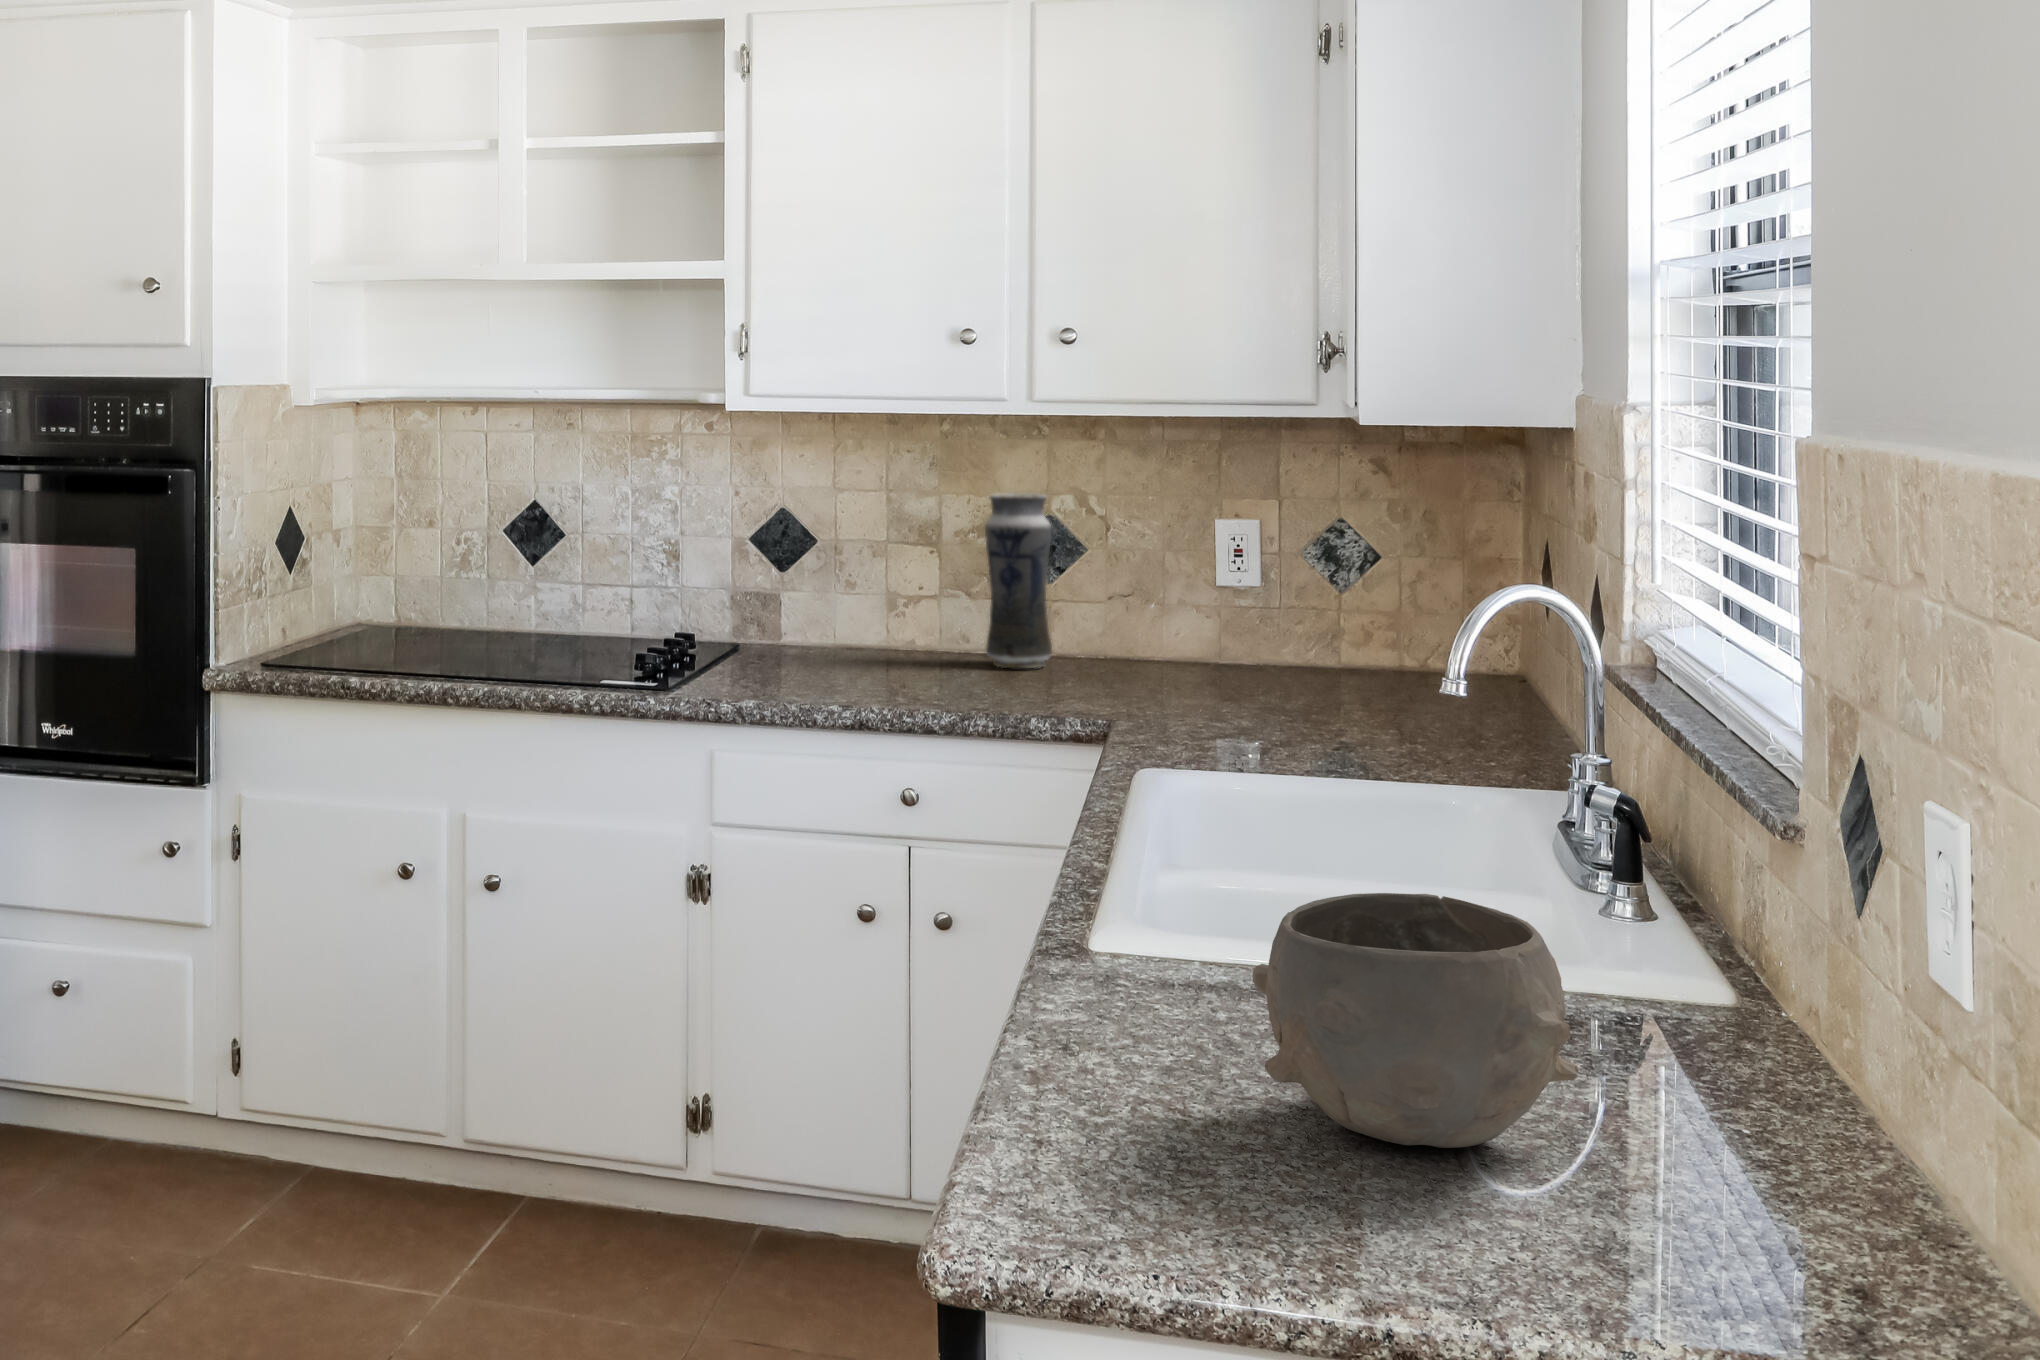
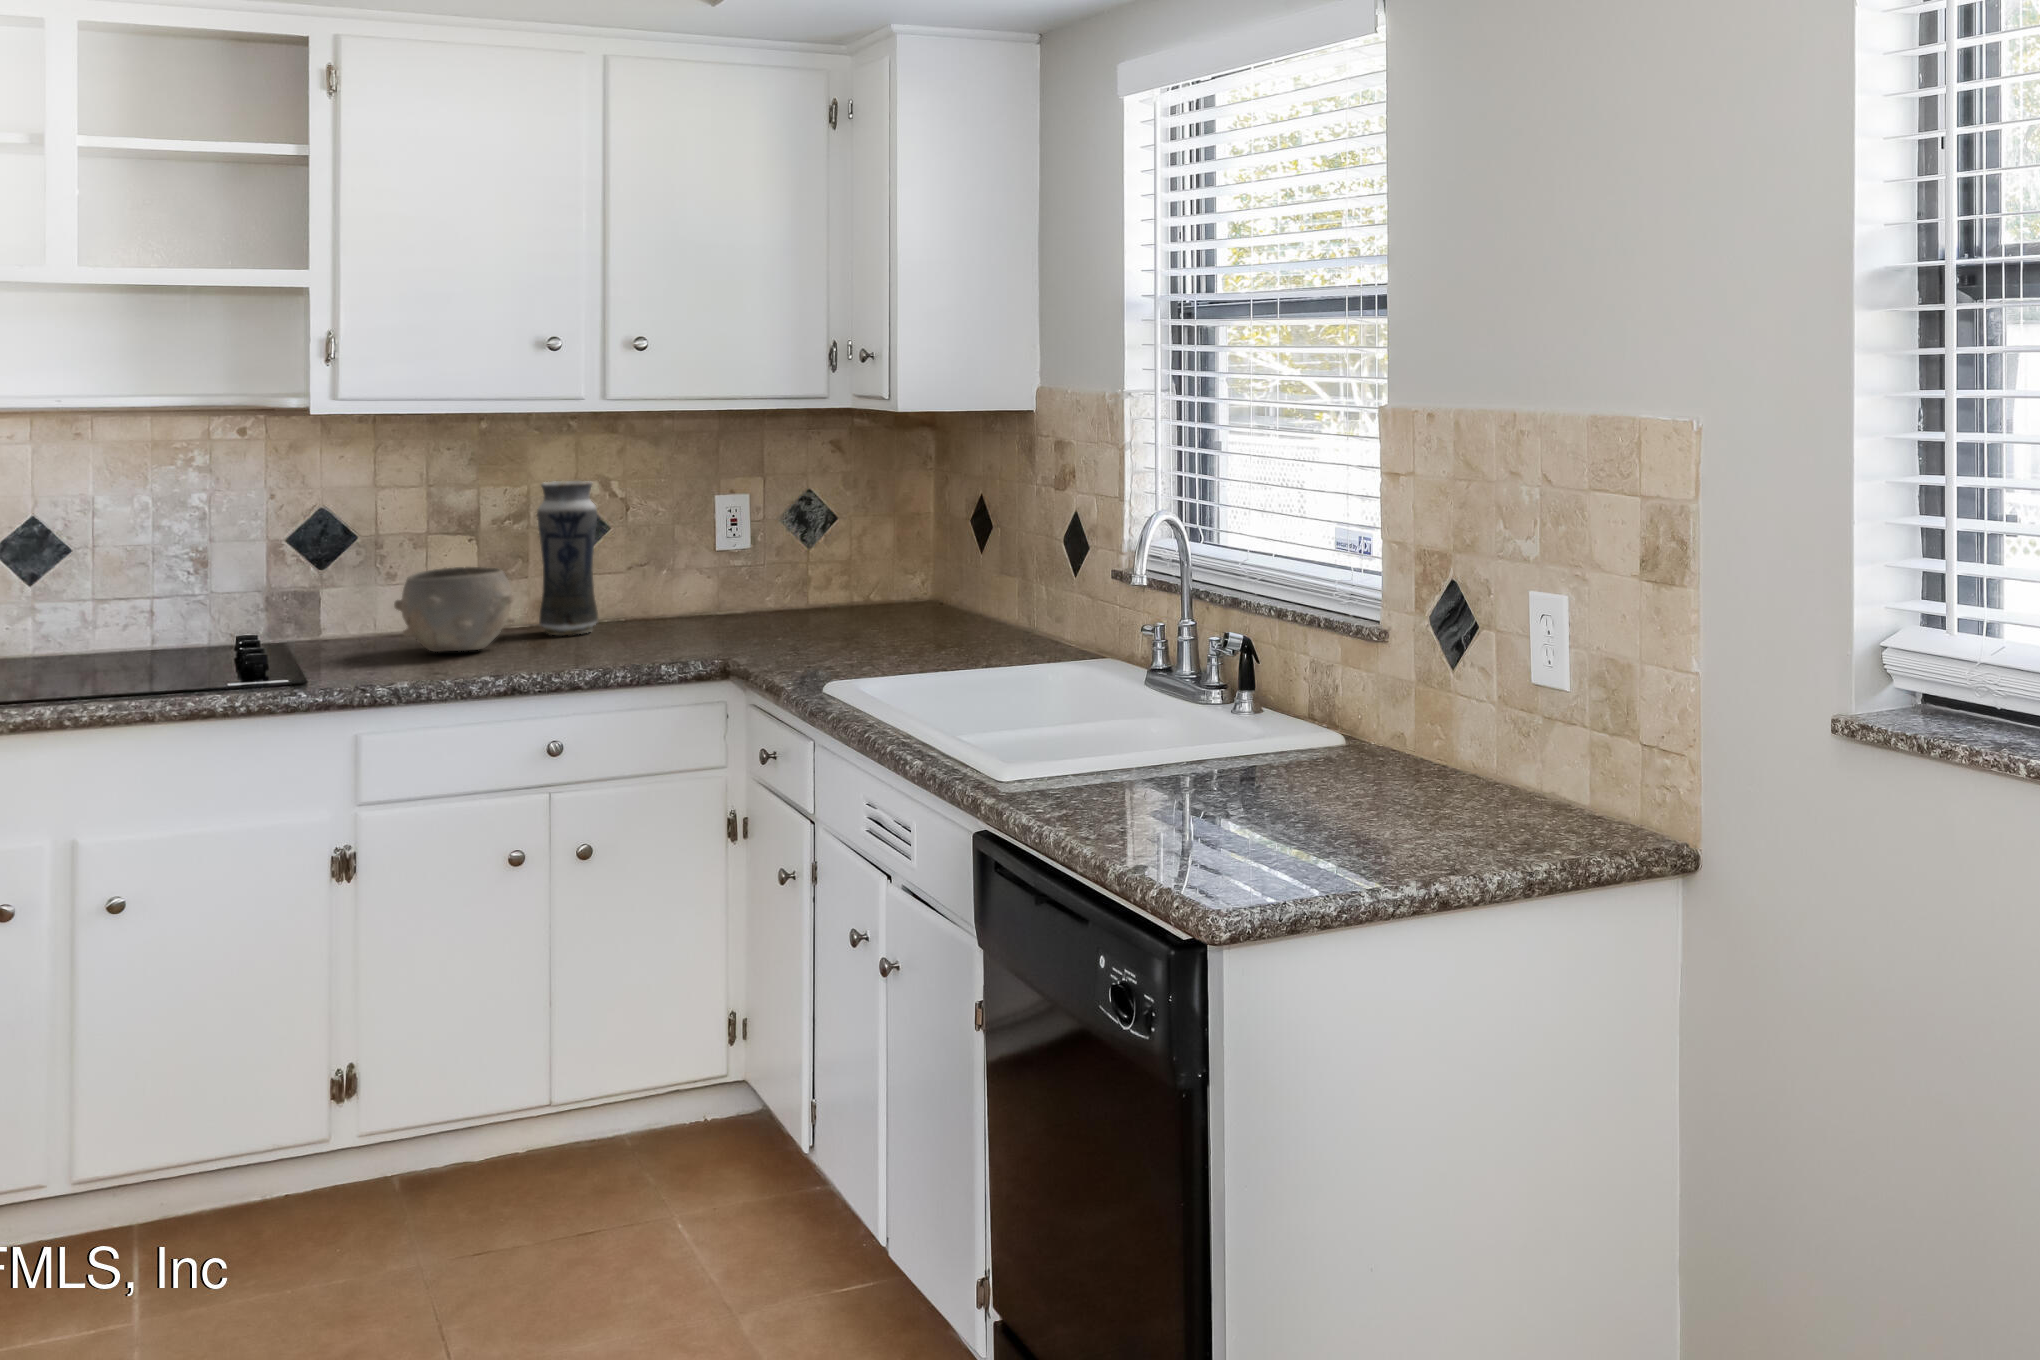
bowl: present [1252,893,1579,1148] -> present [394,567,516,652]

